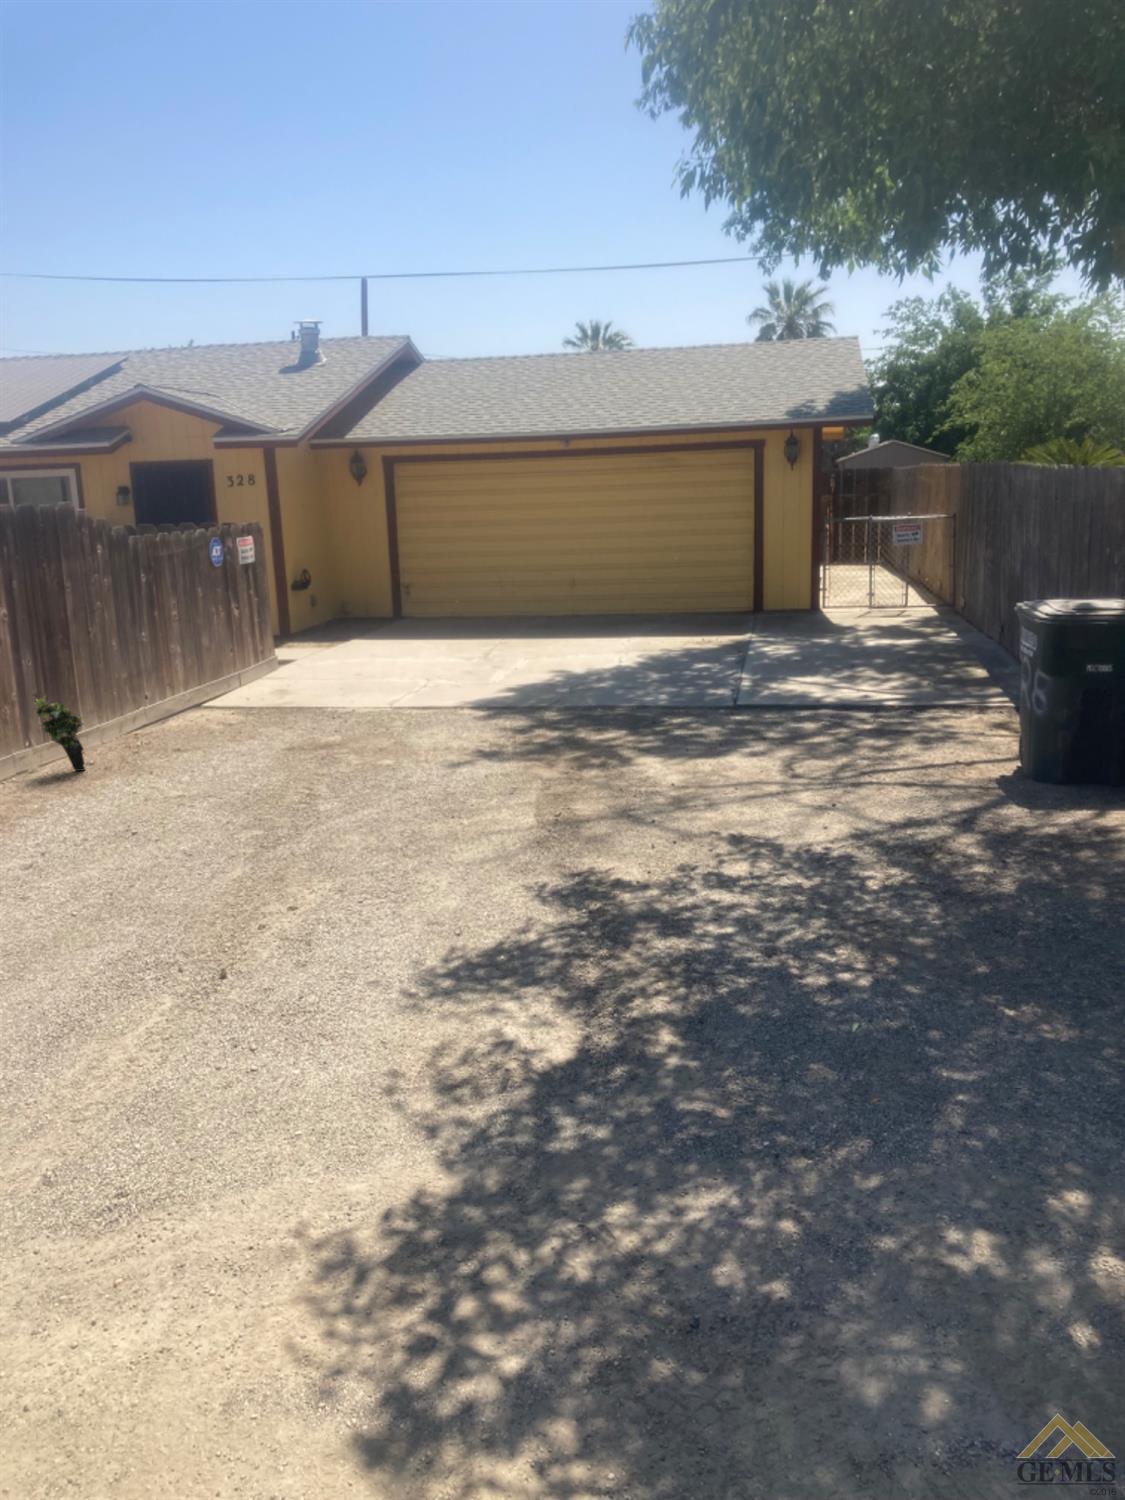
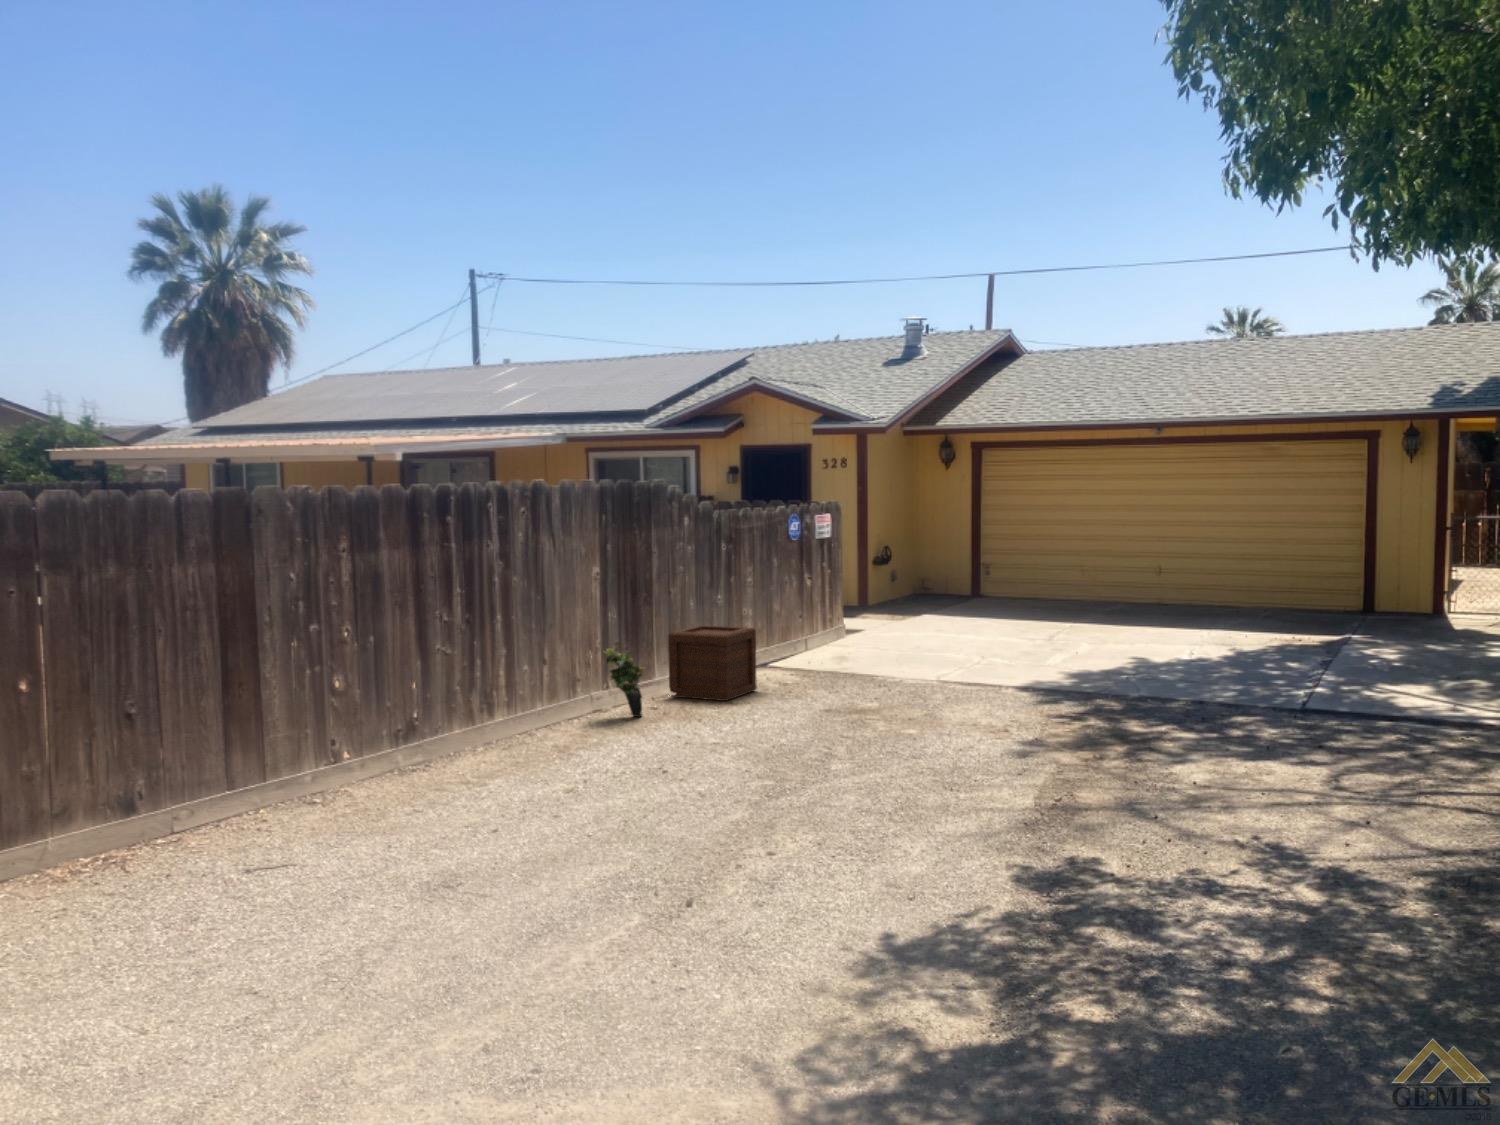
wooden crate: none [100,664,203,745] -> present [668,625,757,701]

